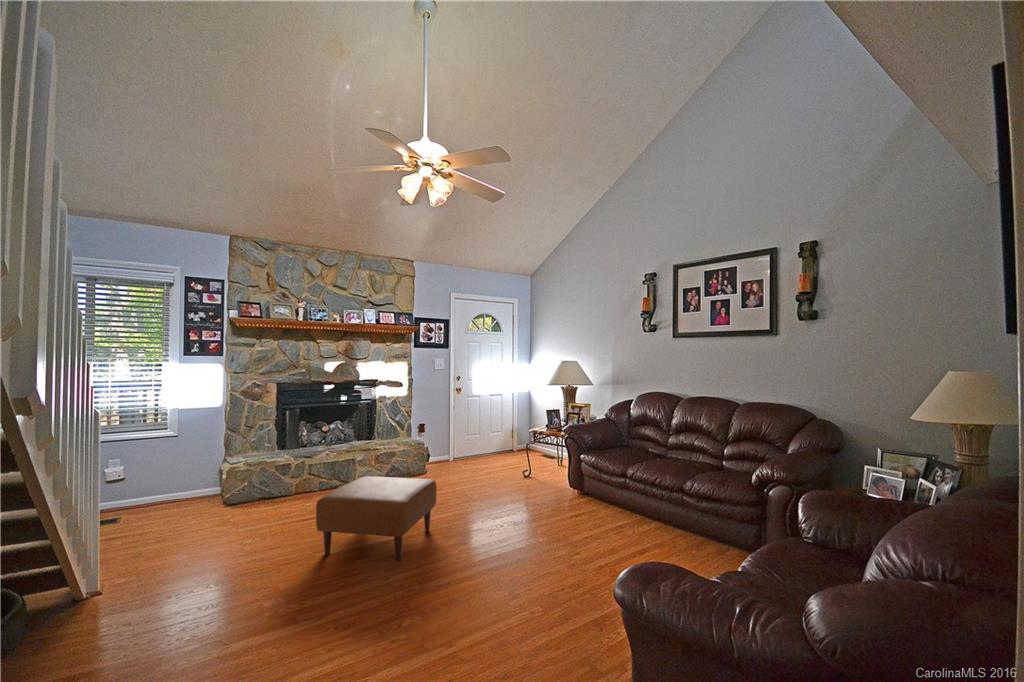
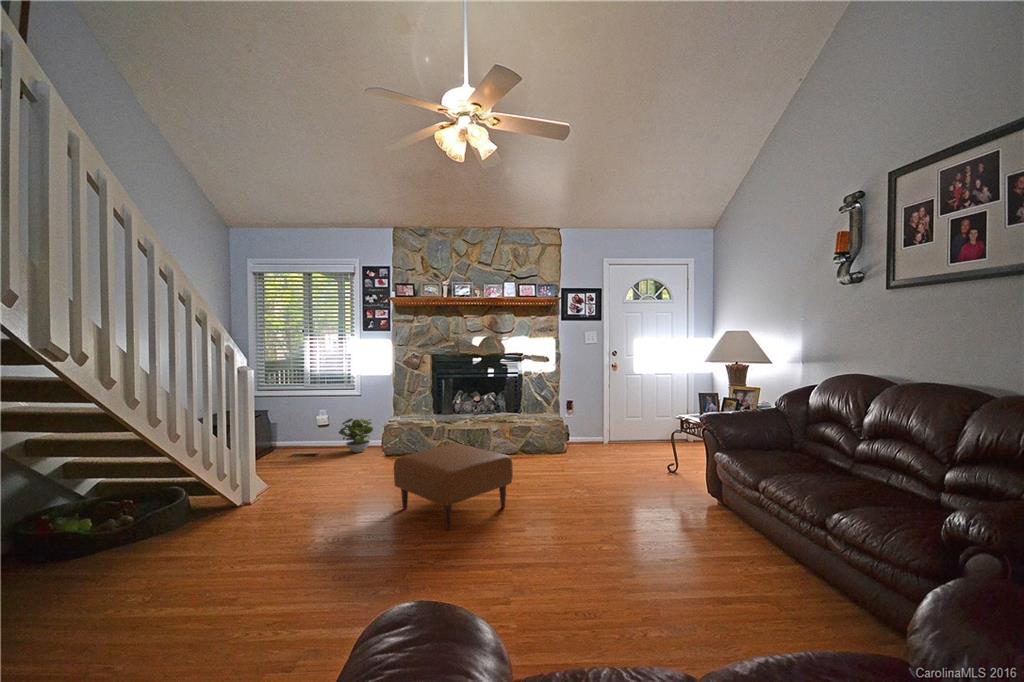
potted plant: none [151,465,200,510] -> present [339,419,373,453]

